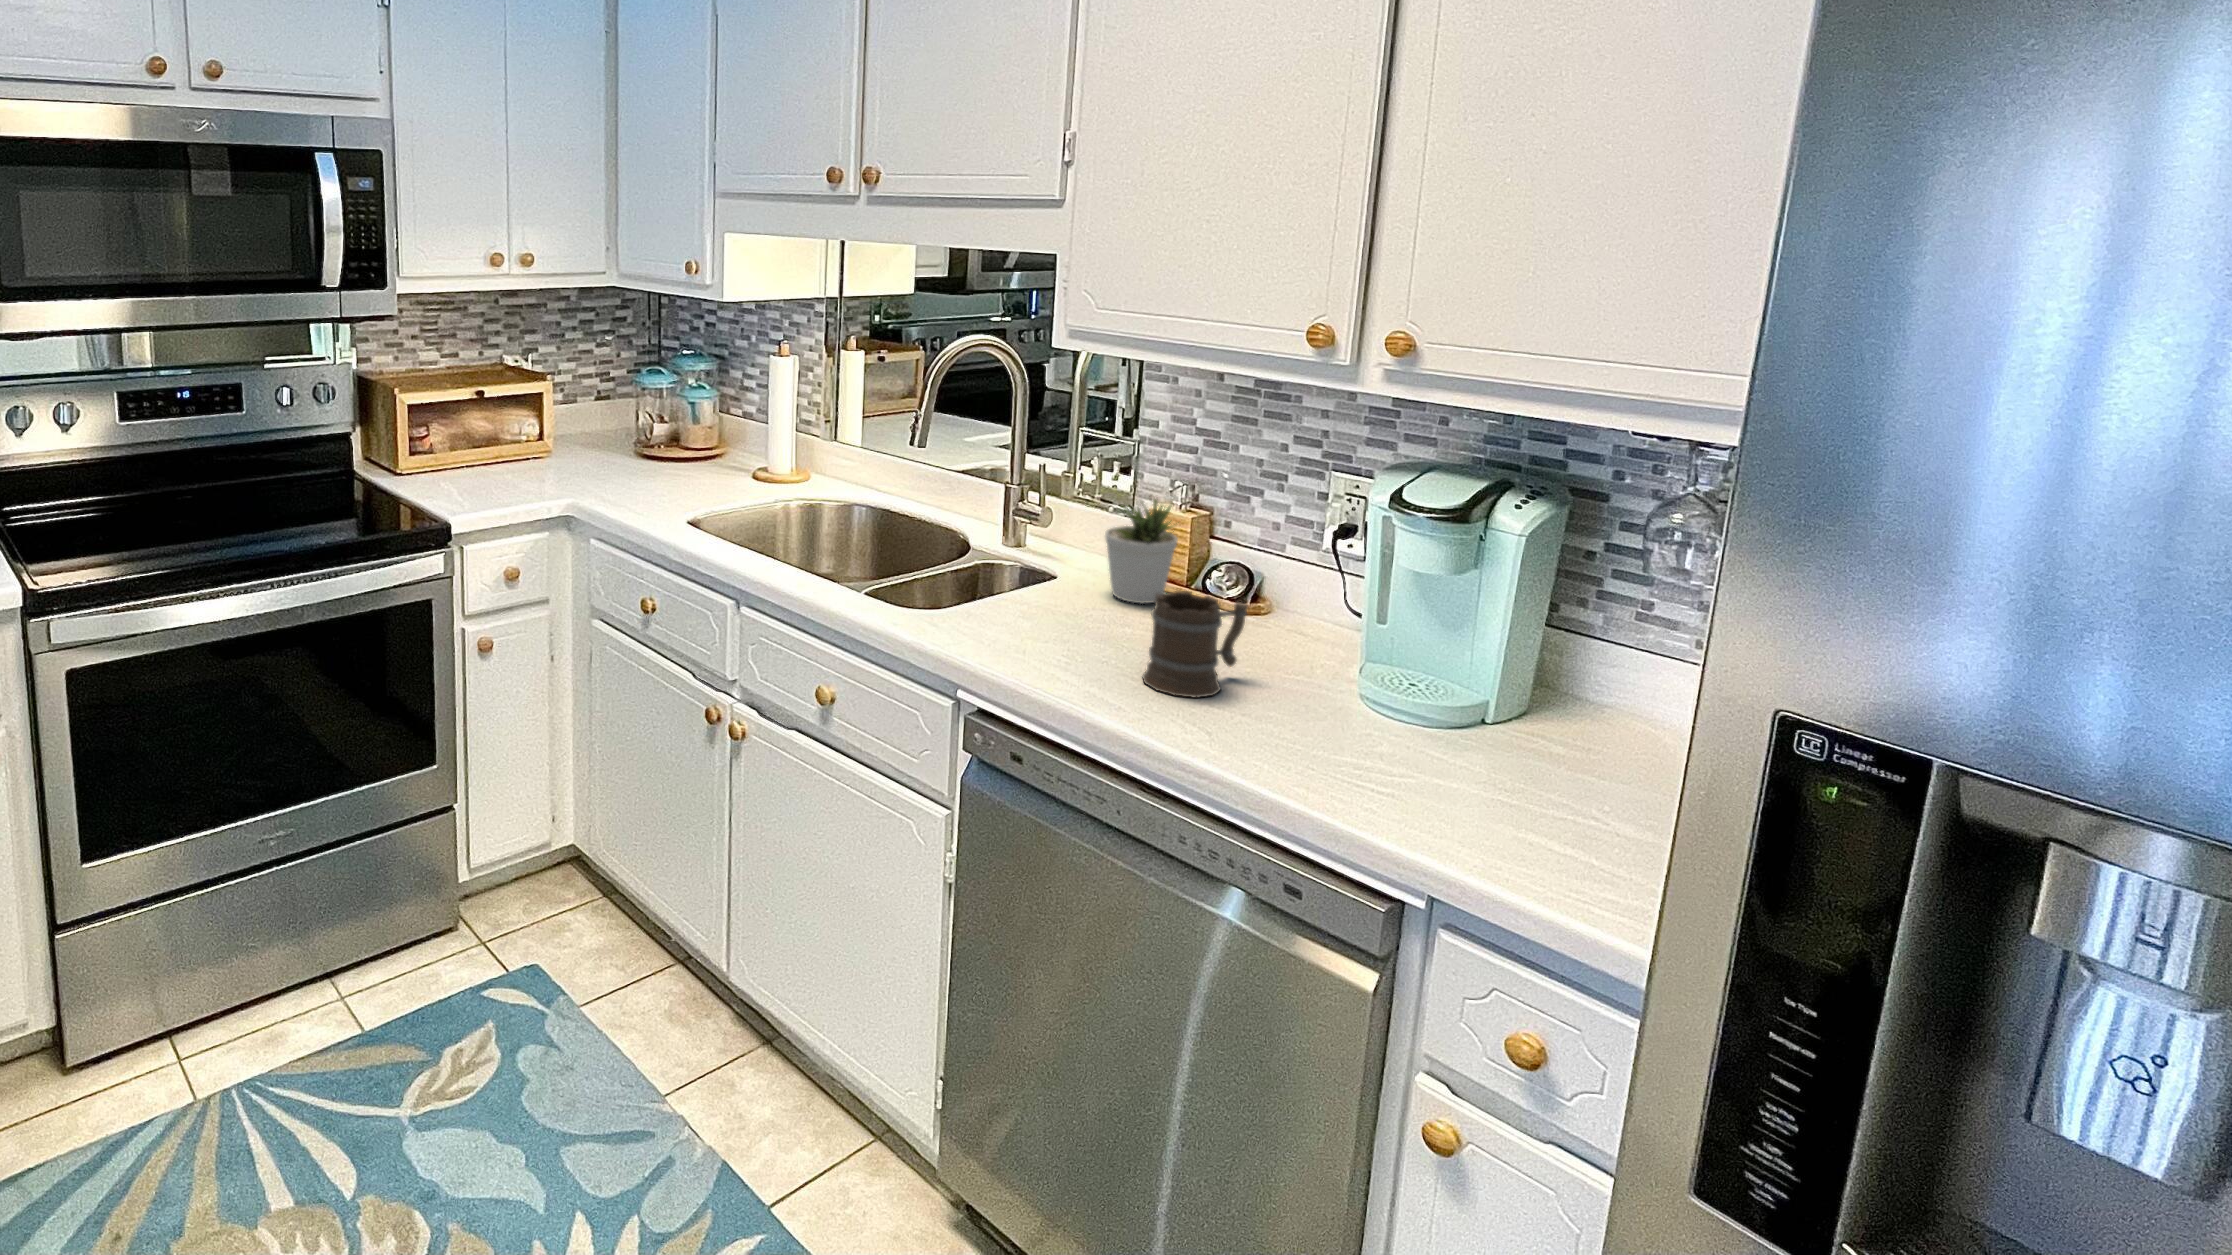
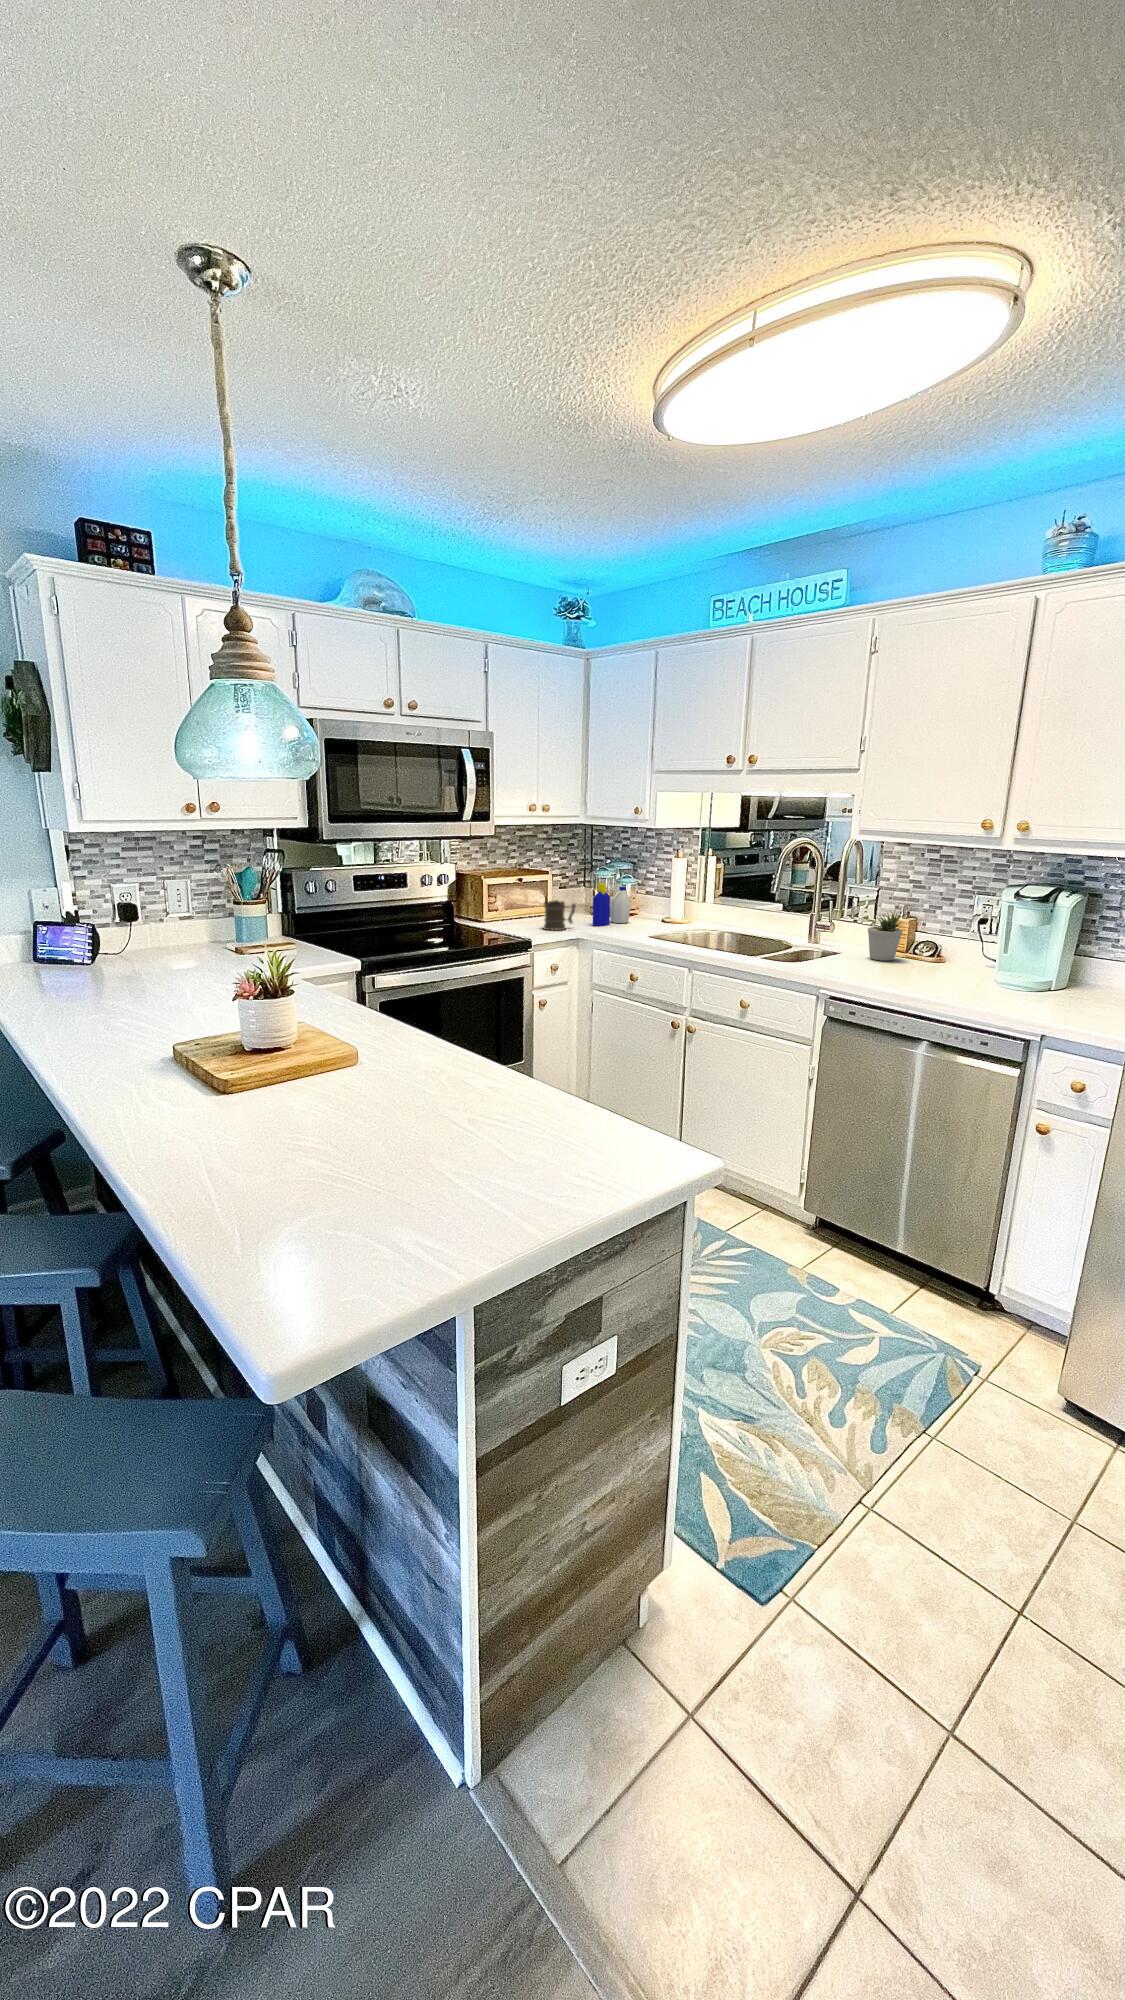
bottle: none [618,405,702,487] -> present [593,883,631,926]
mug: present [1143,591,1248,697] -> present [544,900,576,930]

